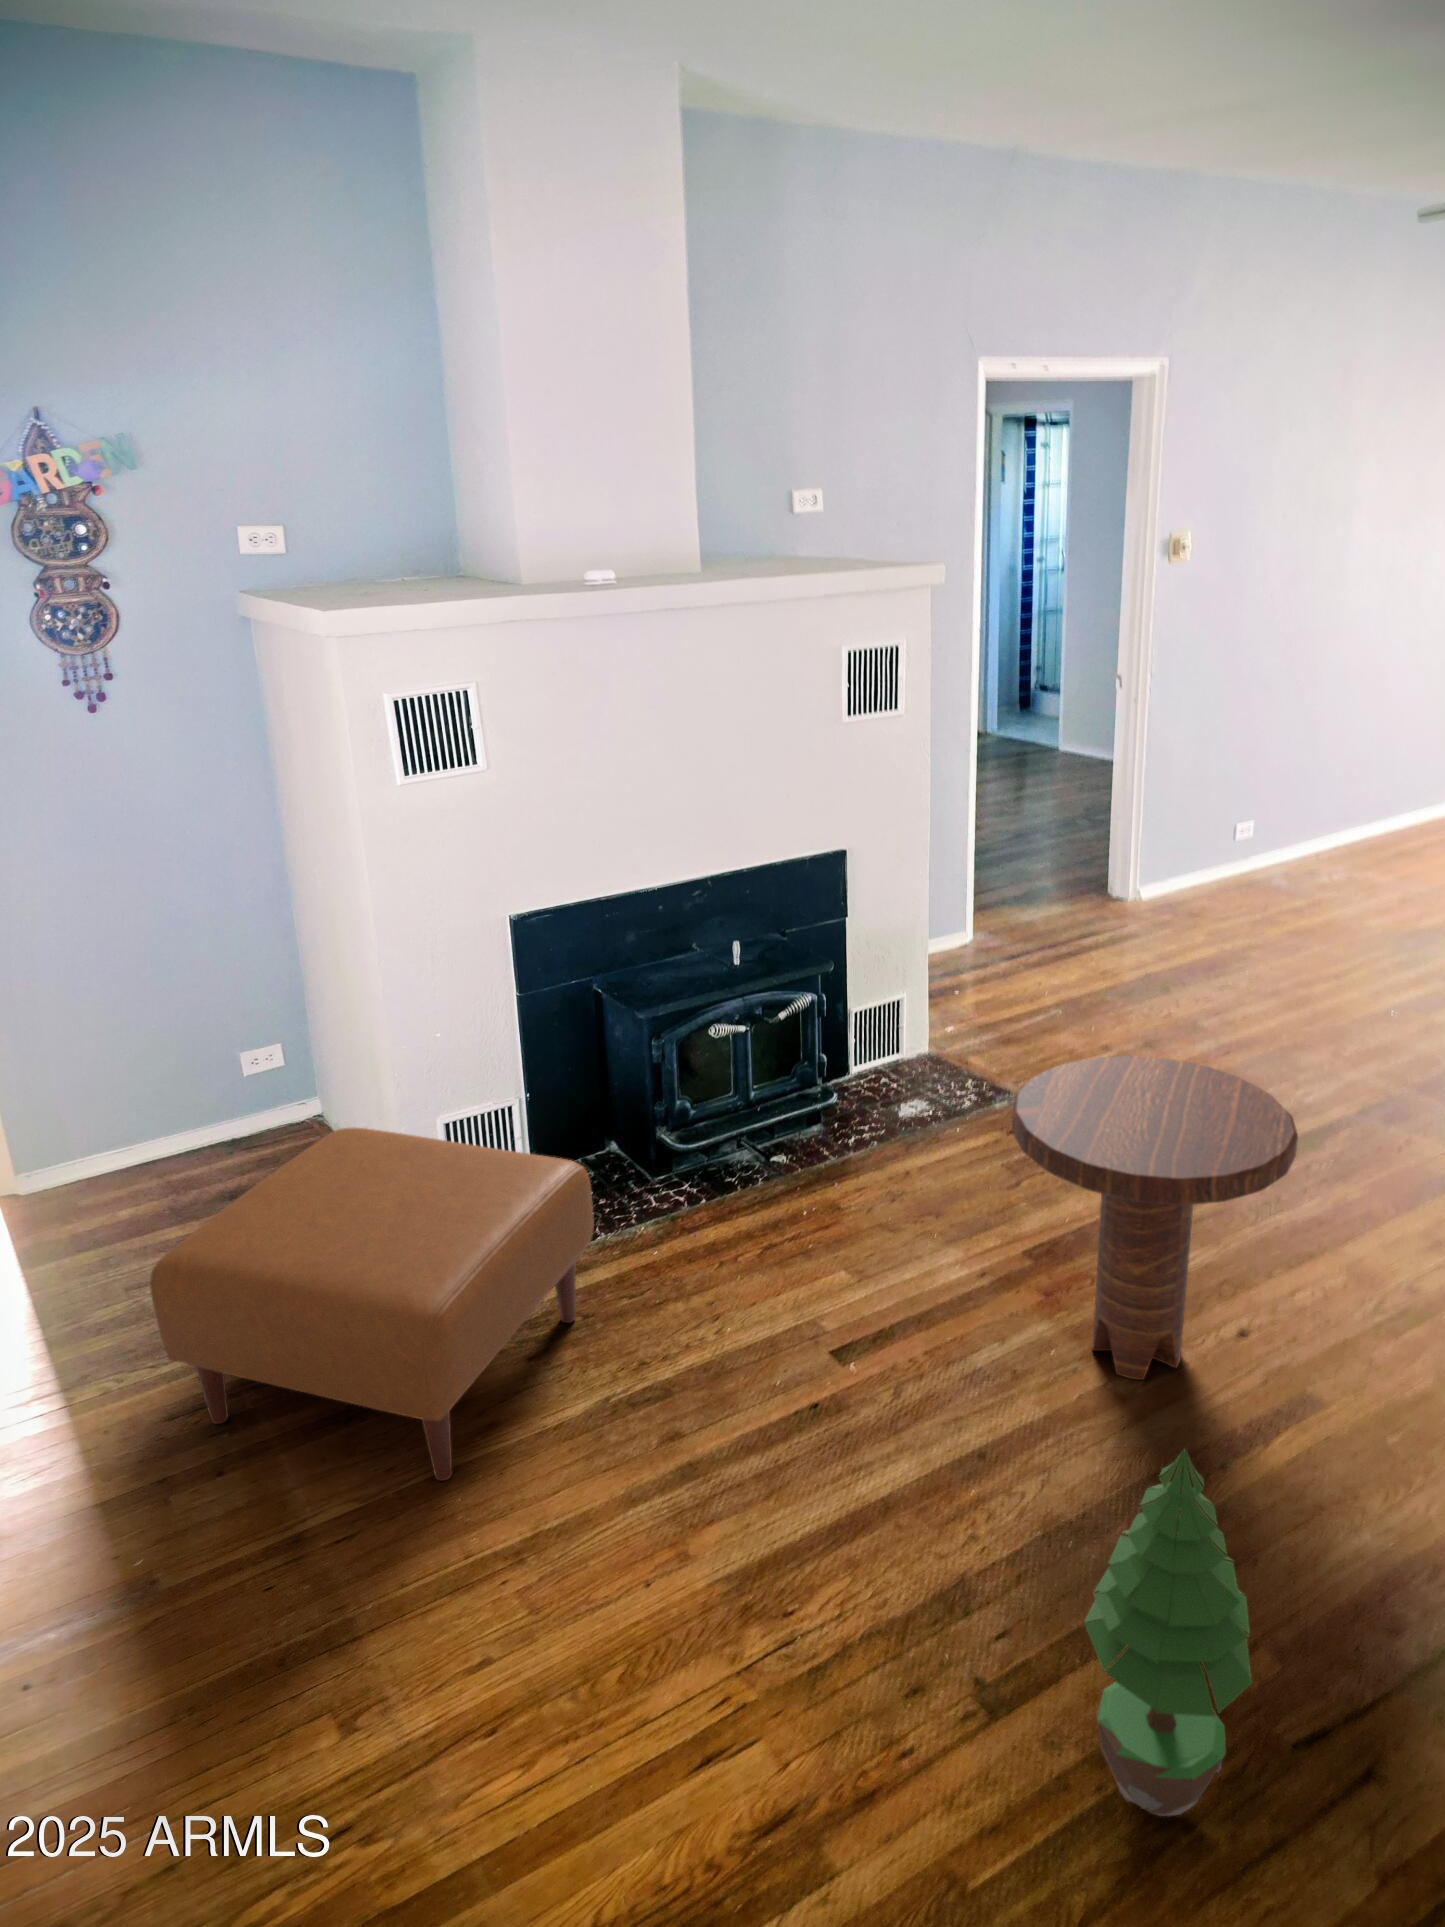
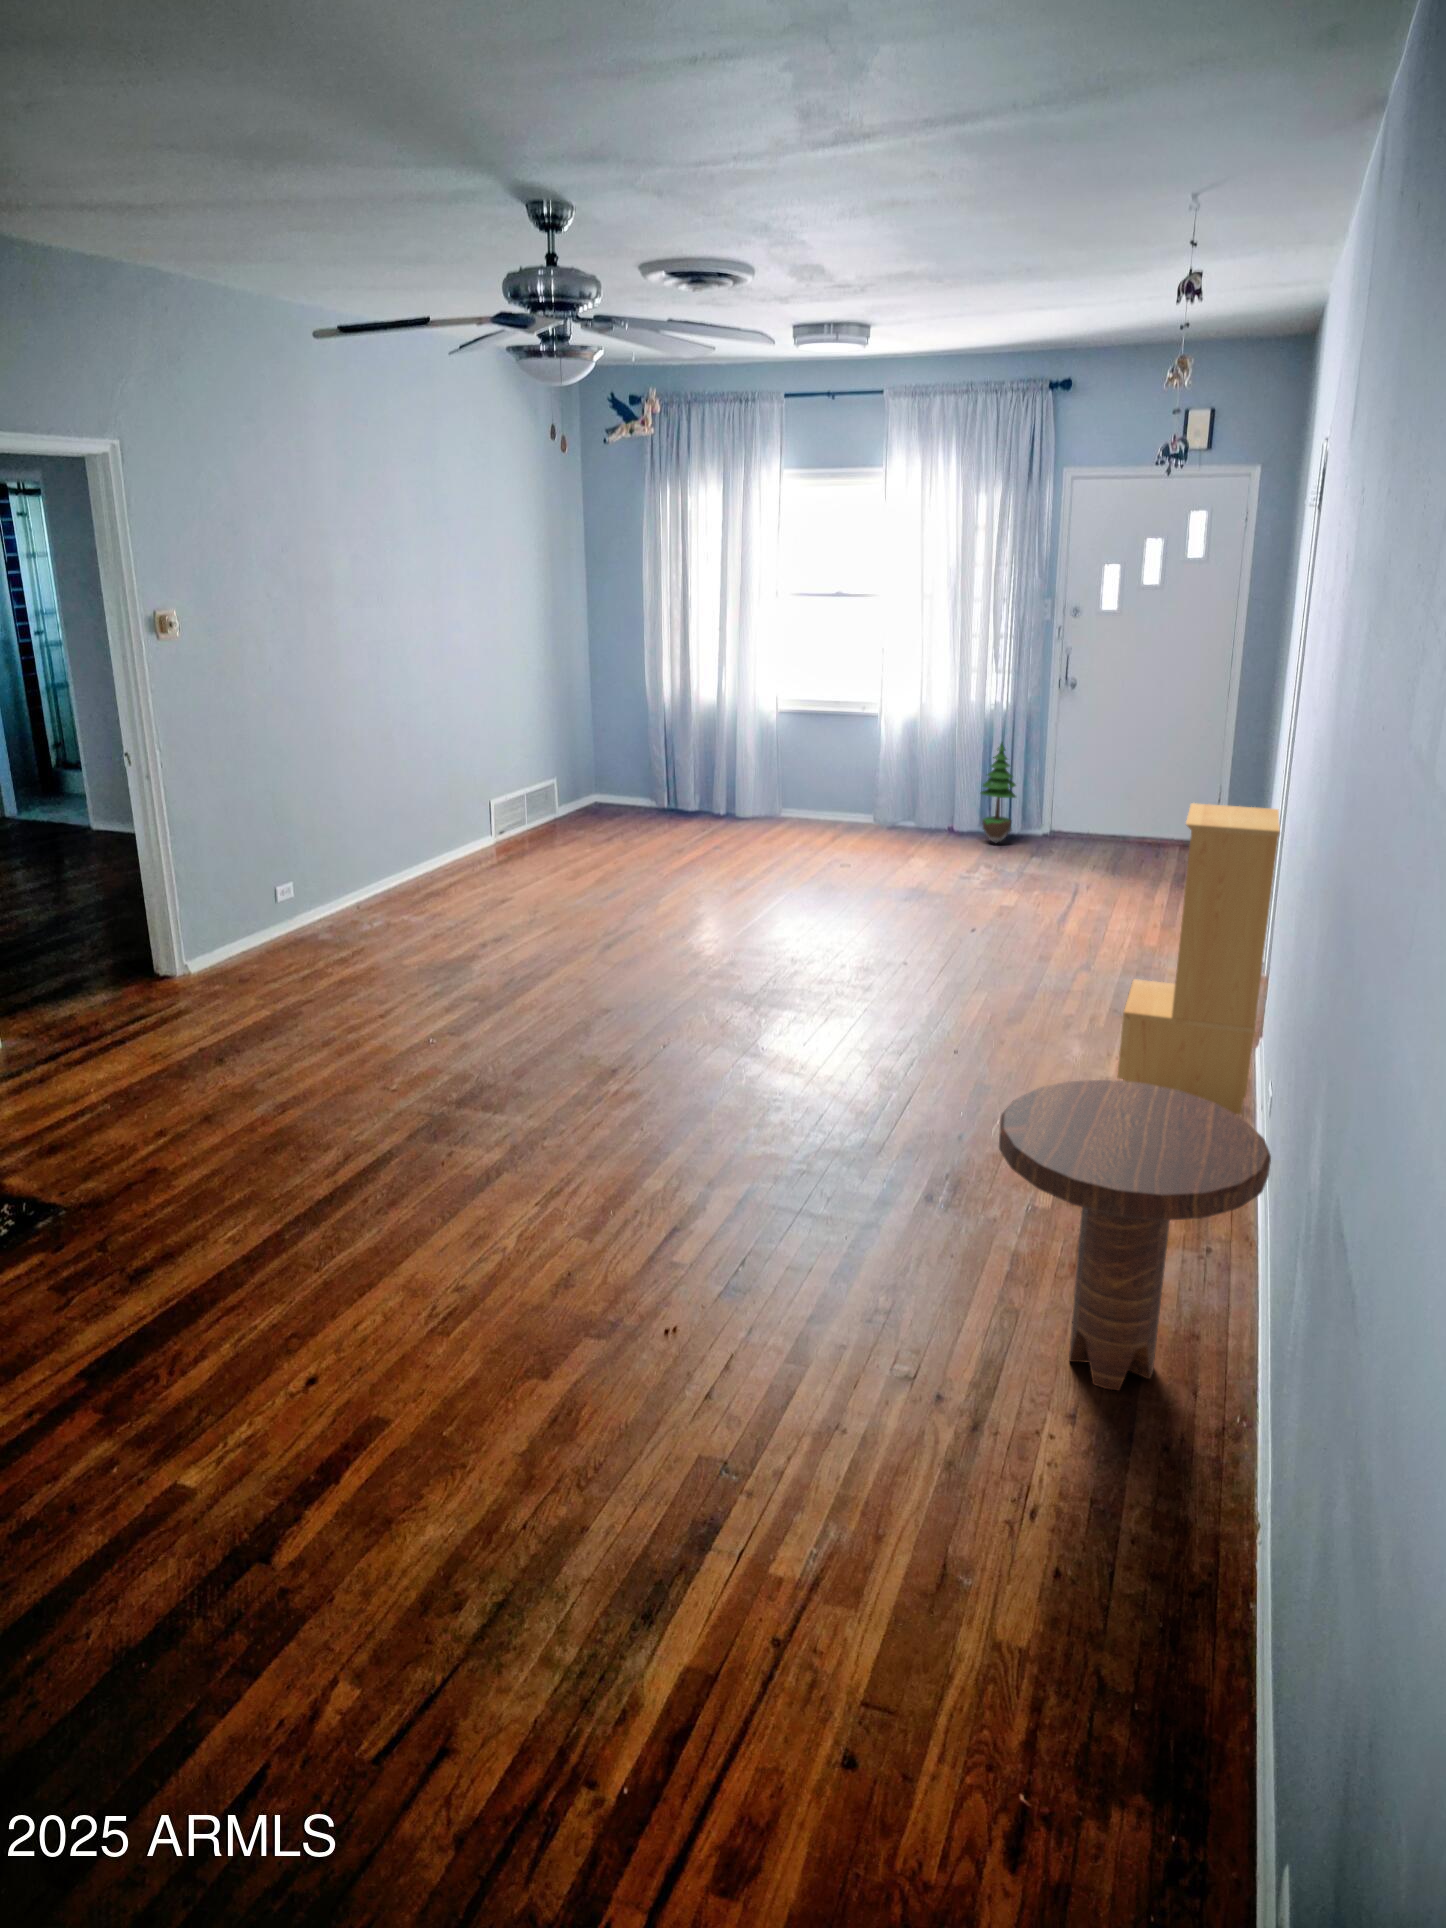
bookshelf: none [1156,754,1325,1085] -> present [1117,803,1280,1114]
ottoman: present [150,1127,594,1481] -> none [160,1136,592,1481]
potted tree: present [1085,1449,1253,1816] -> present [981,743,1016,843]

